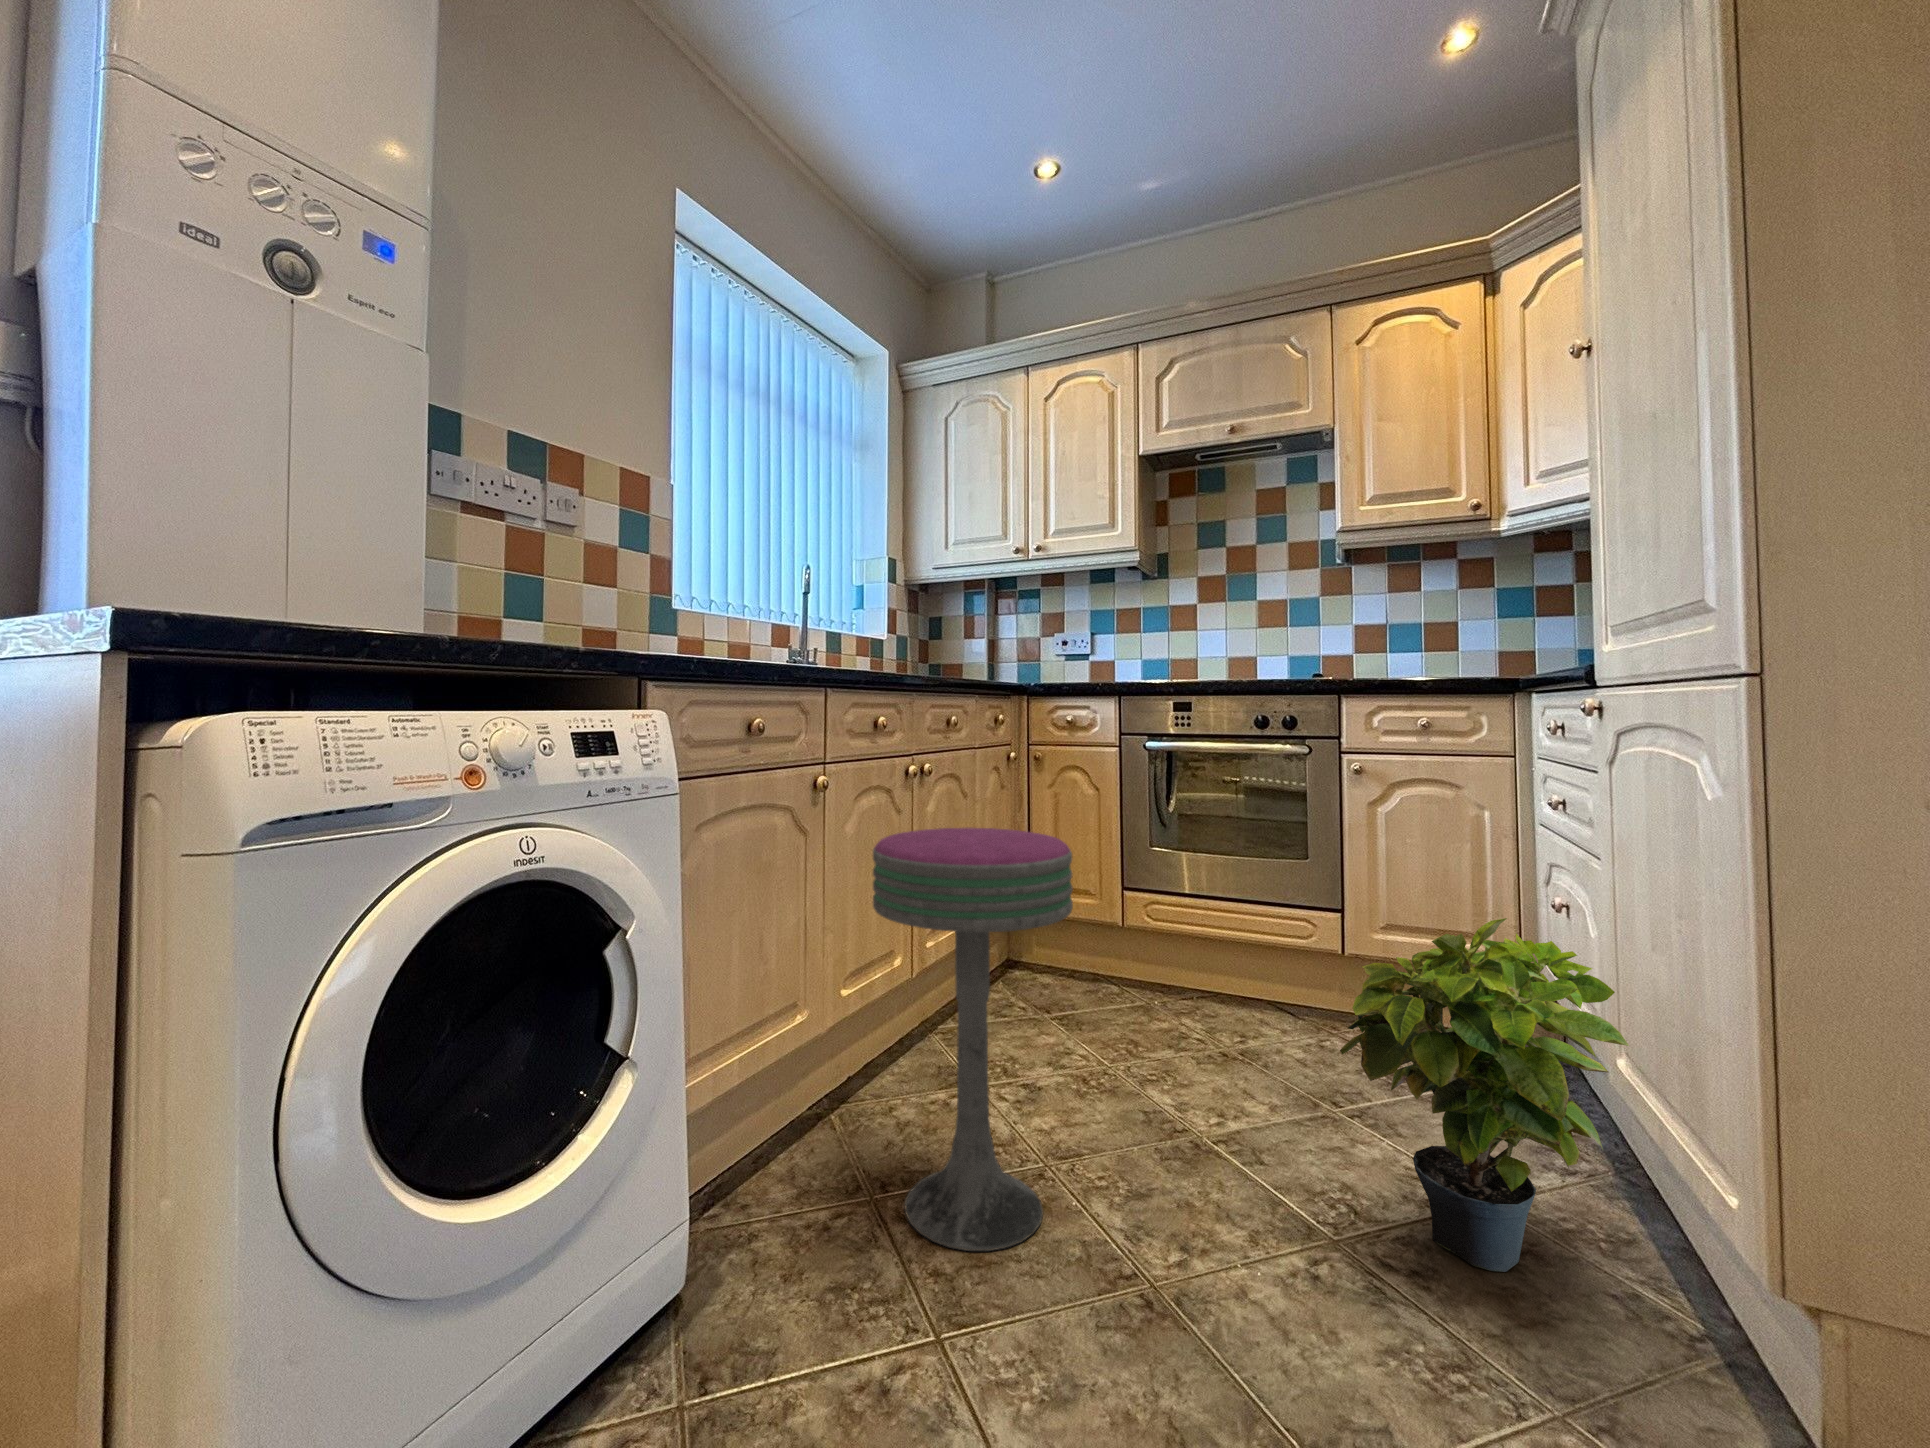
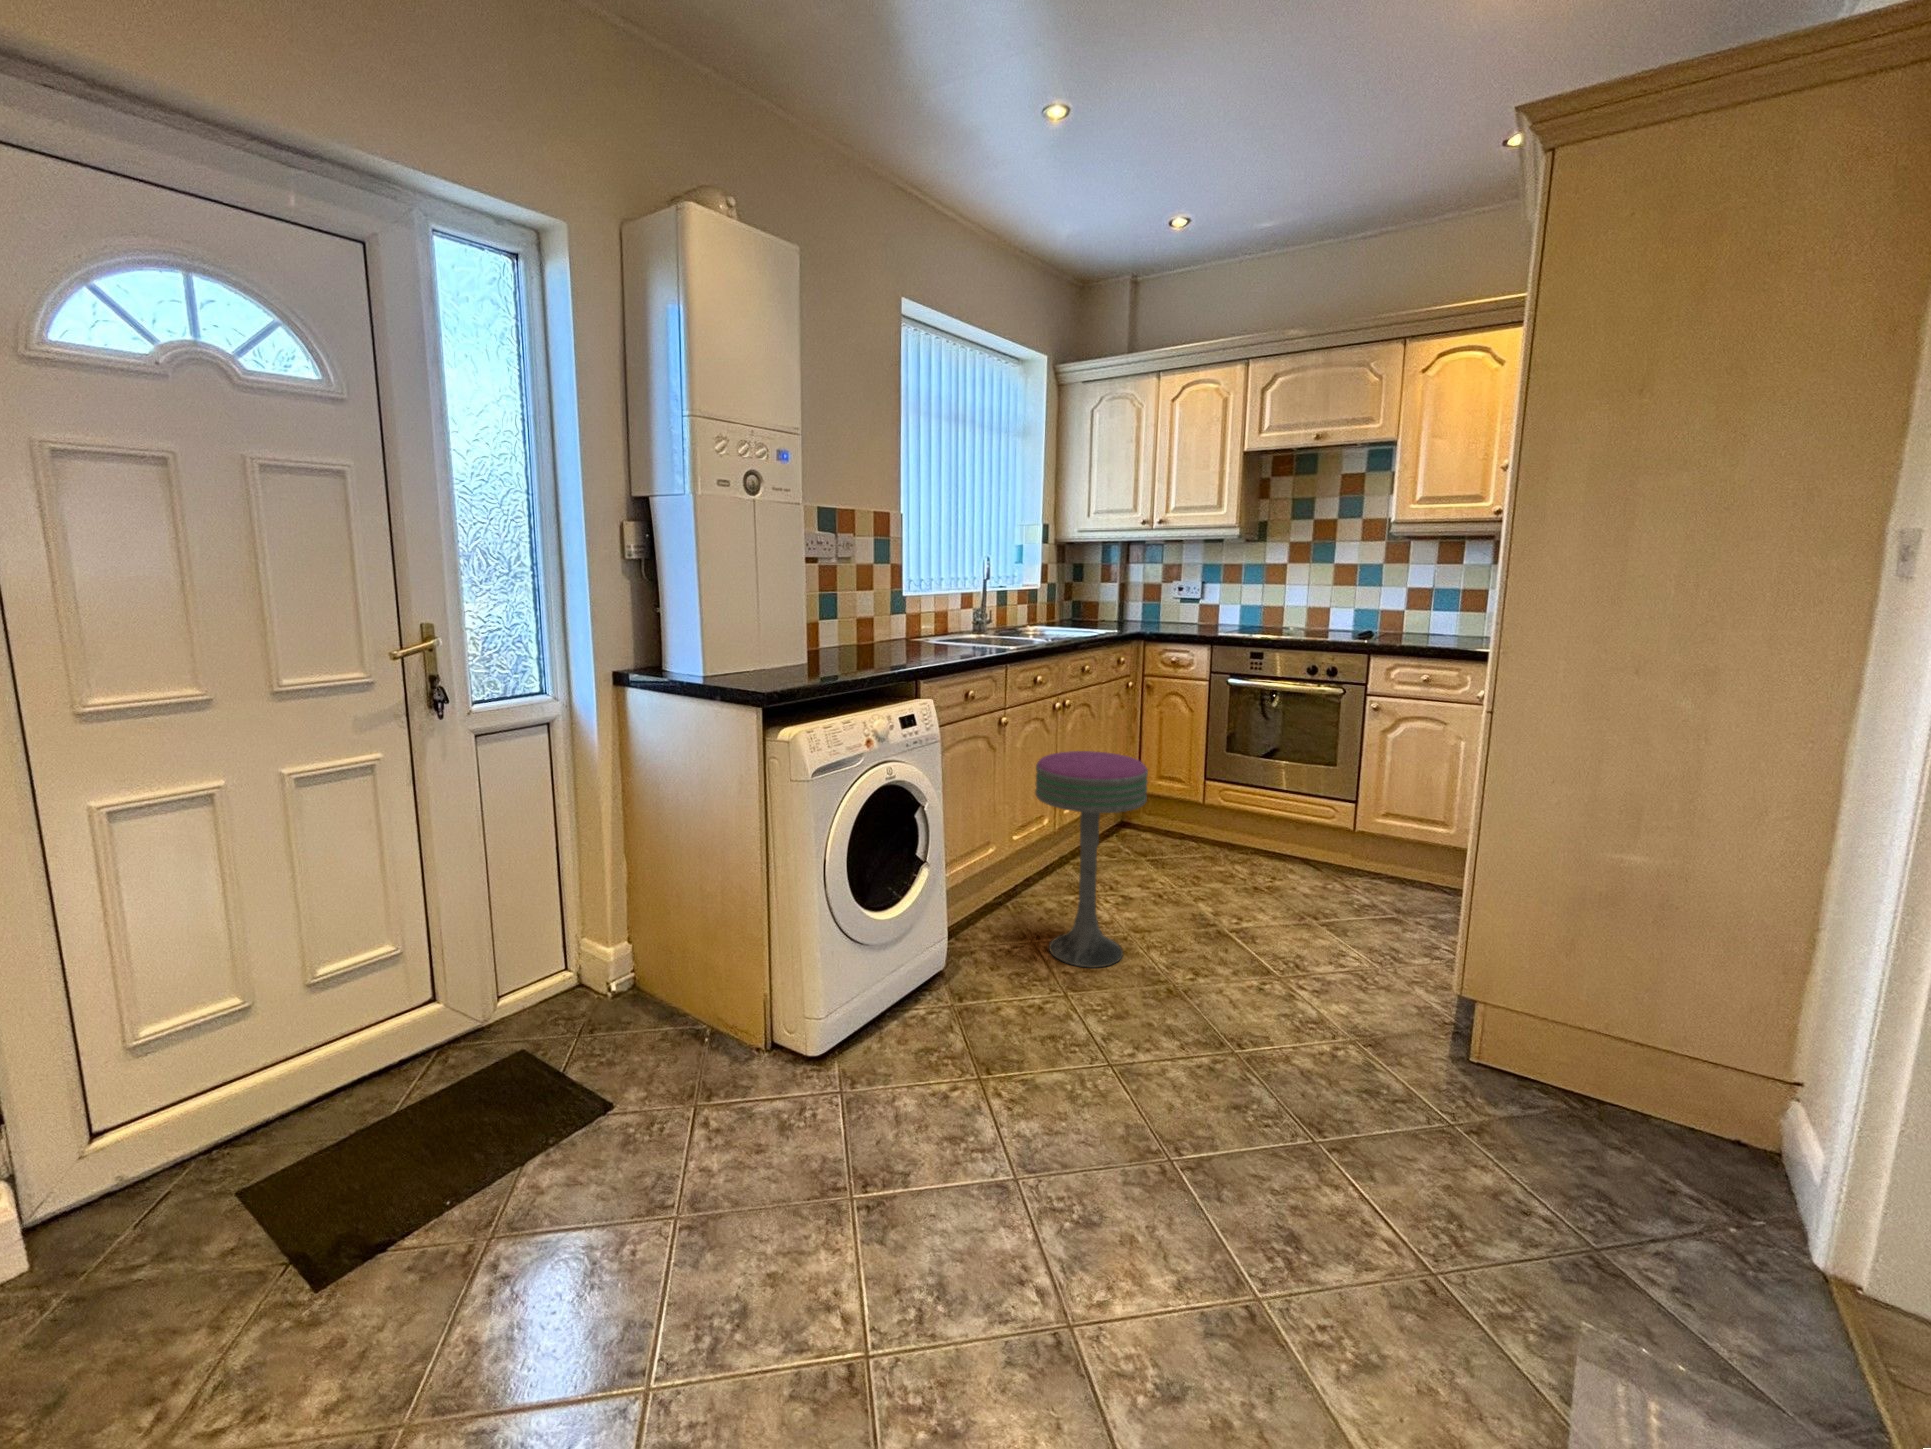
potted plant: present [1340,918,1629,1272] -> none [1288,820,1448,996]

